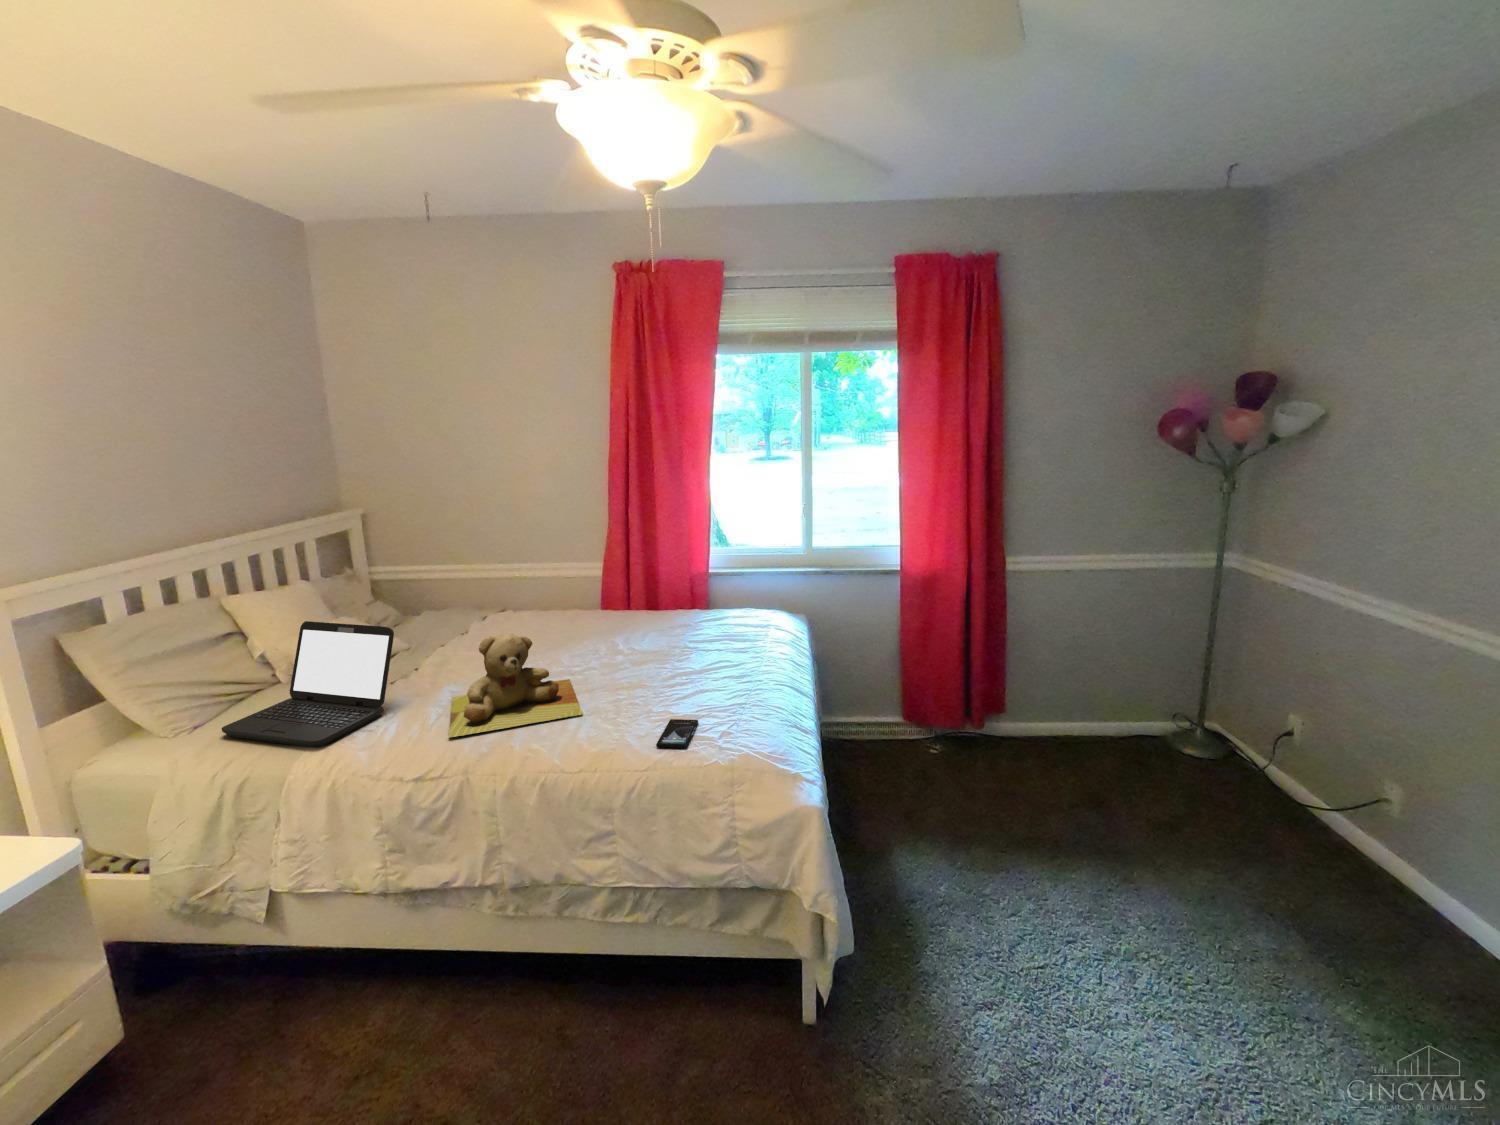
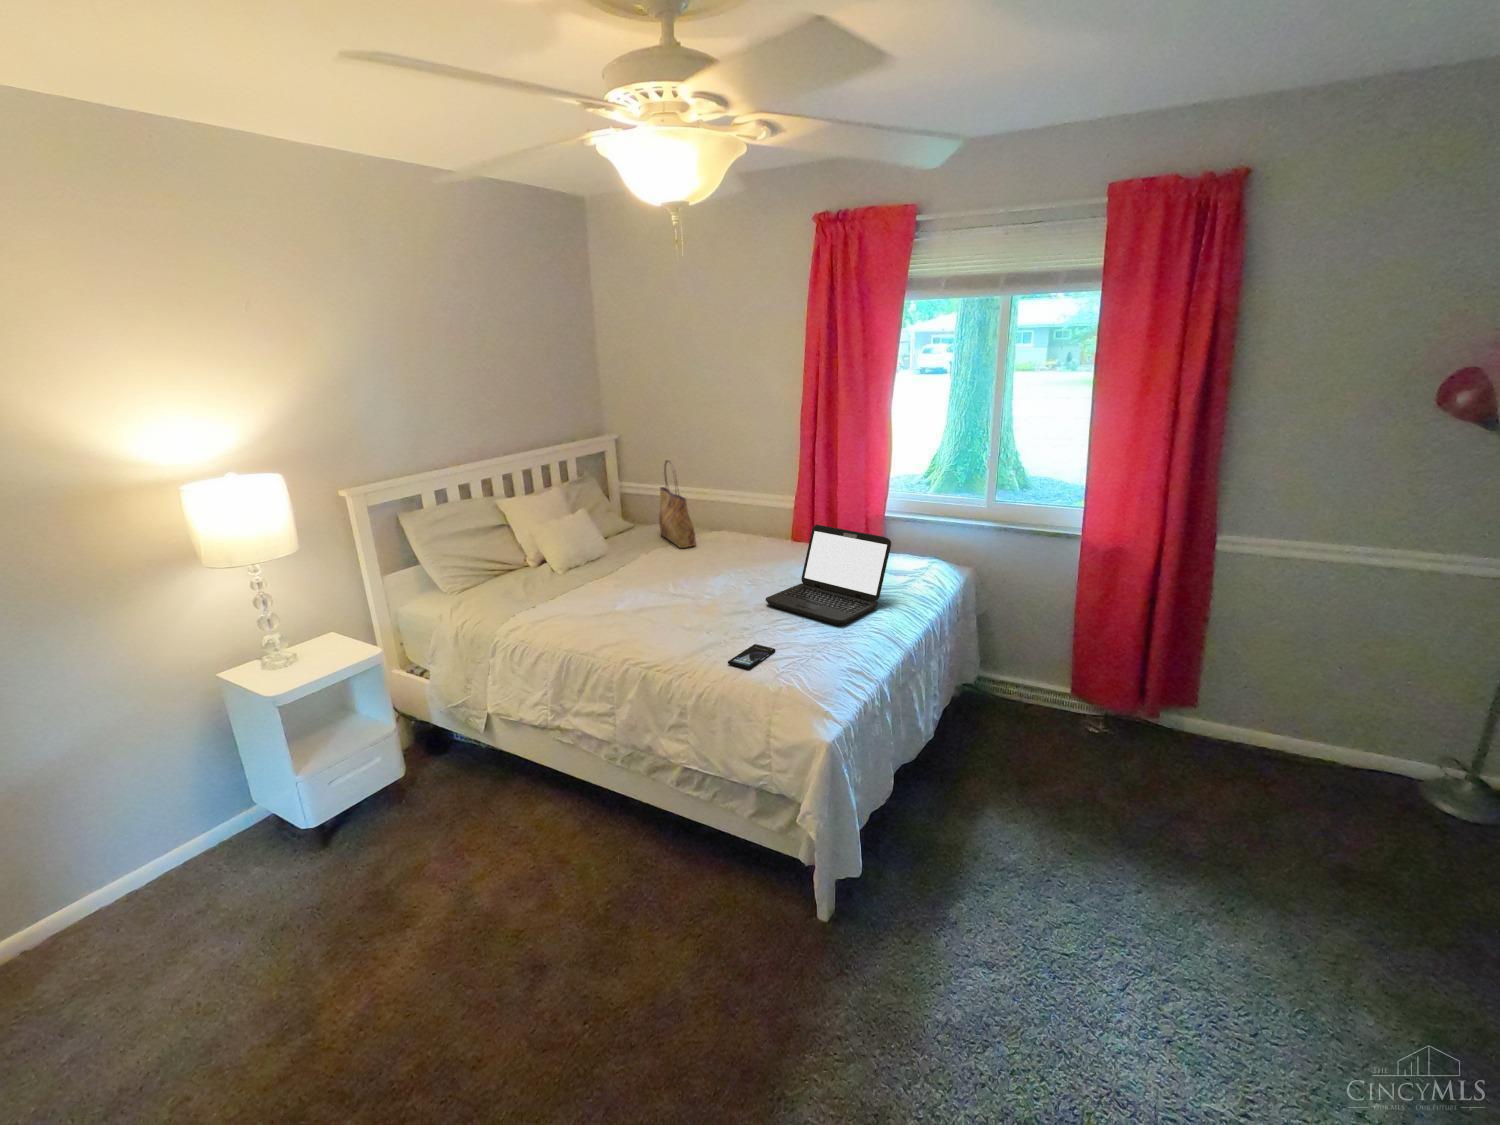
tote bag: none [447,529,507,632] -> present [659,460,696,548]
laptop: present [222,621,394,748] -> present [766,525,891,626]
teddy bear: present [449,633,583,738] -> none [596,553,709,627]

